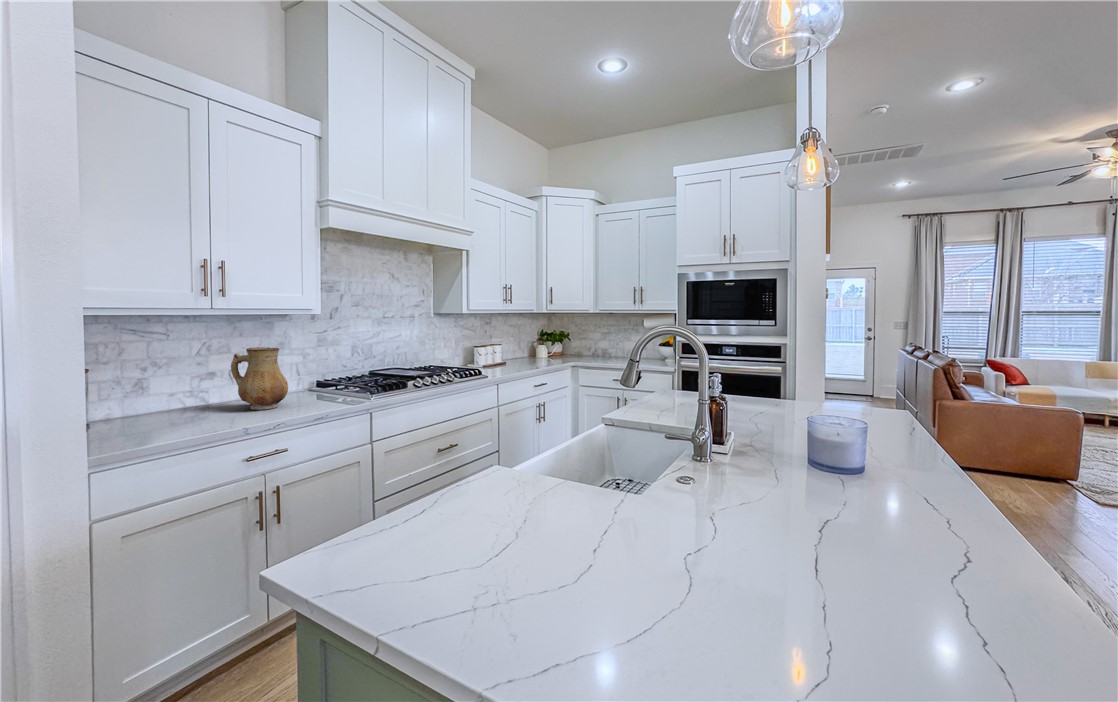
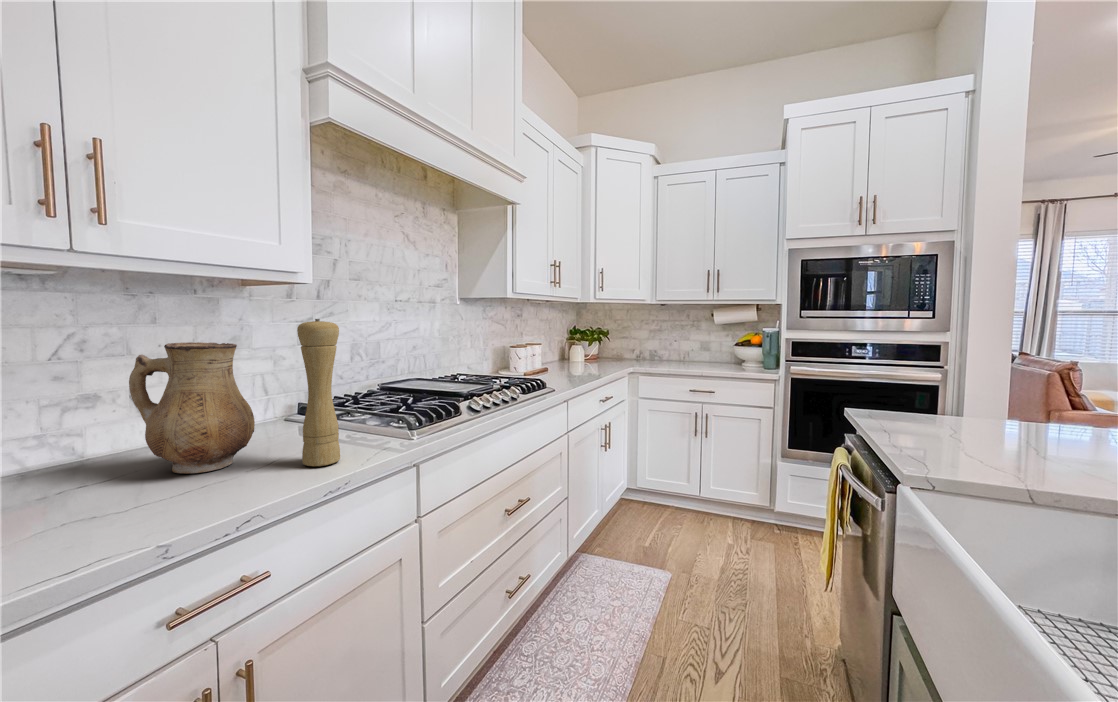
pepper mill: none [307,336,329,408] -> present [297,319,340,466]

